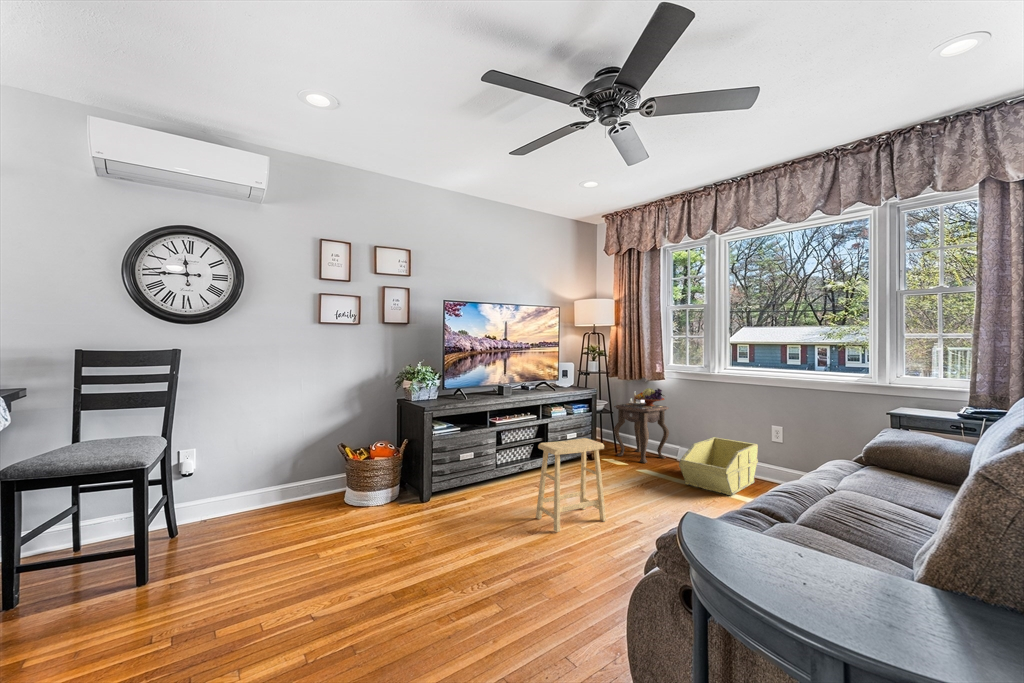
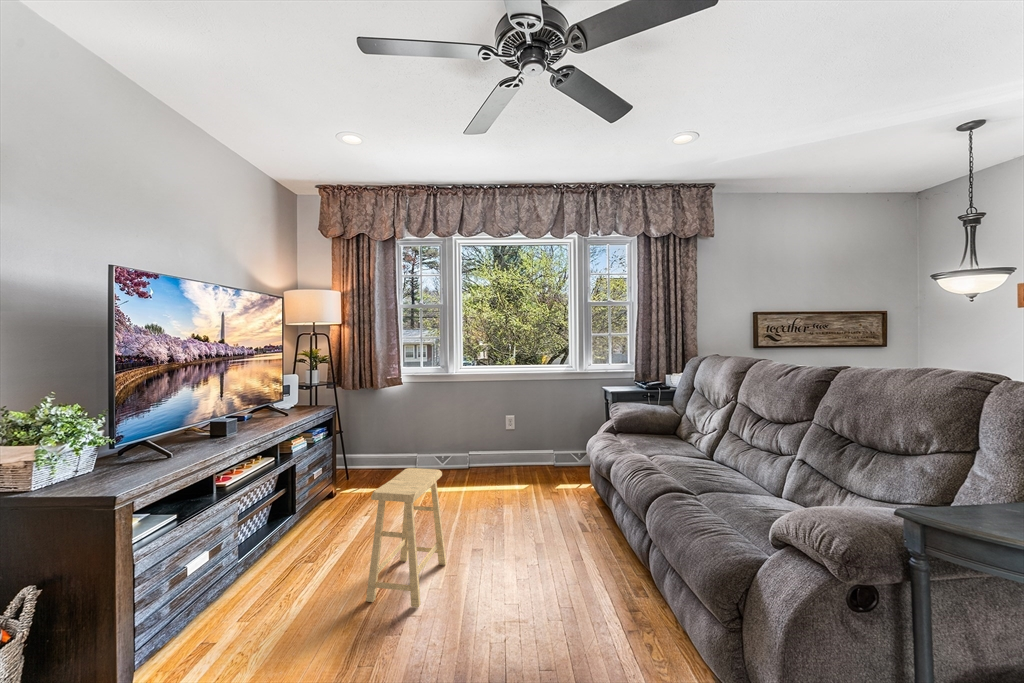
side table: present [614,388,669,463] -> none [349,391,409,480]
storage bin: present [679,437,758,495] -> none [455,435,504,490]

